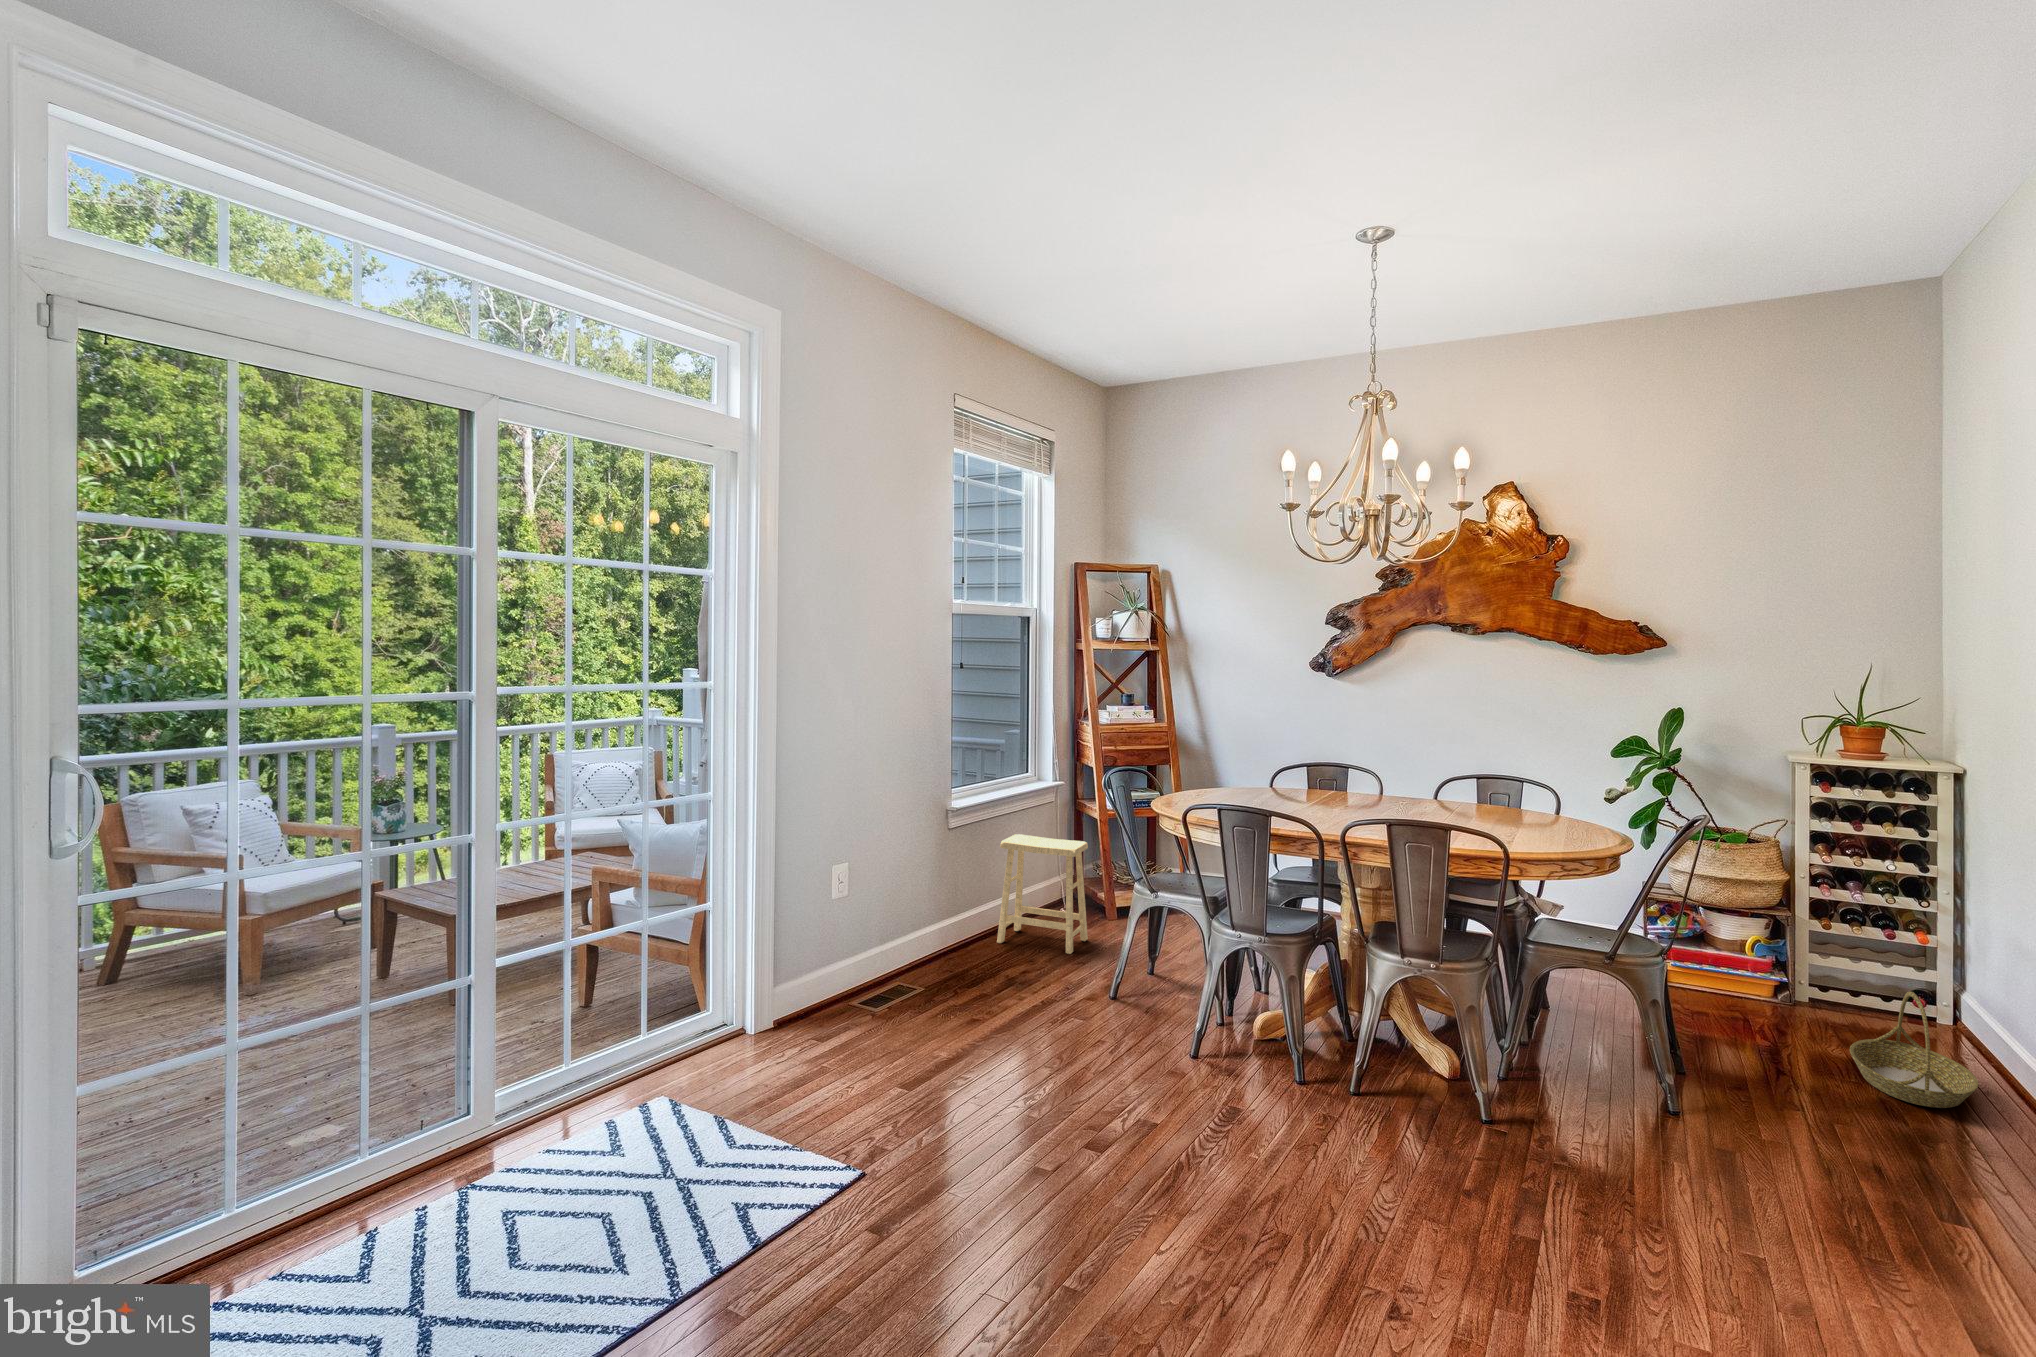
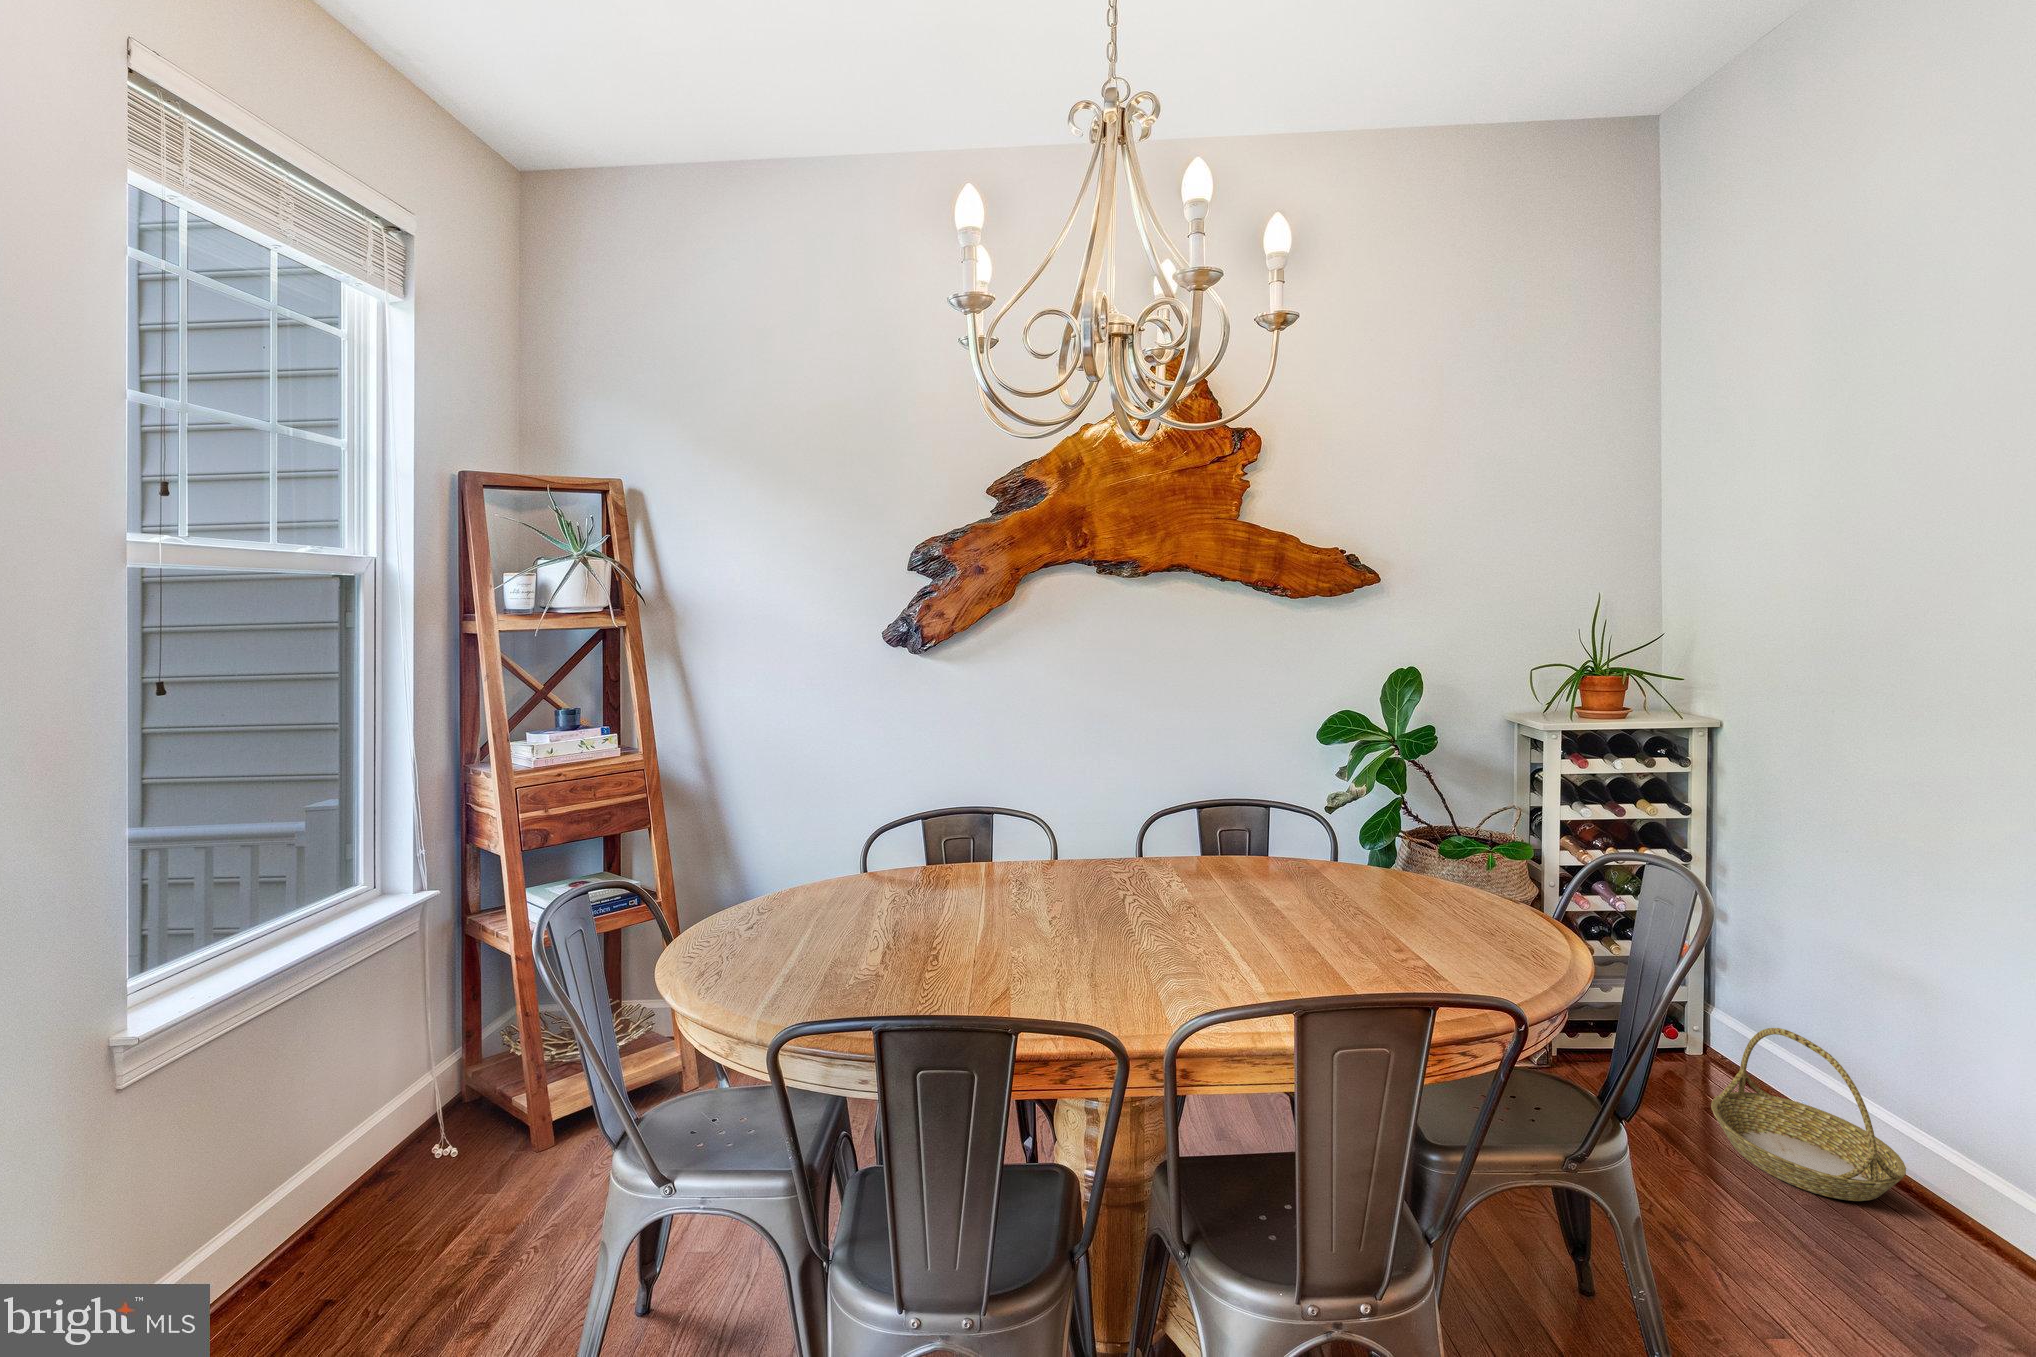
footstool: present [997,834,1088,954] -> none [292,1022,528,1305]

